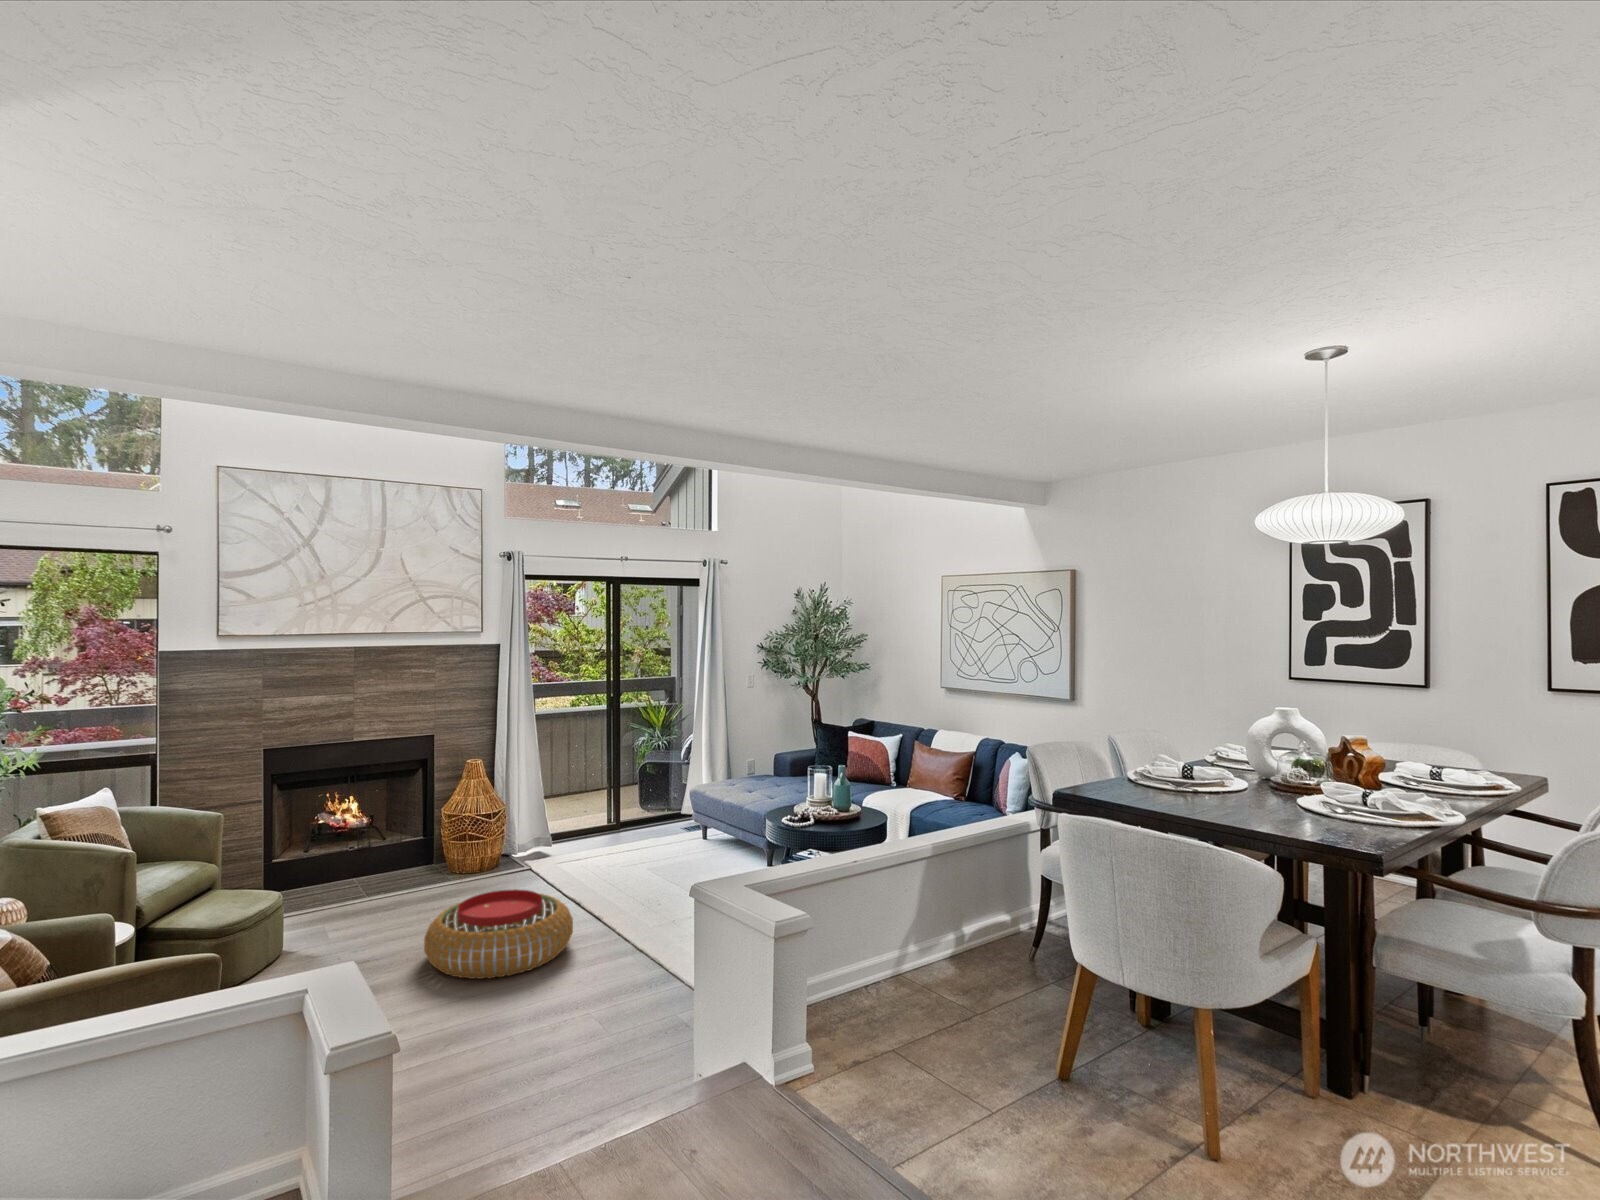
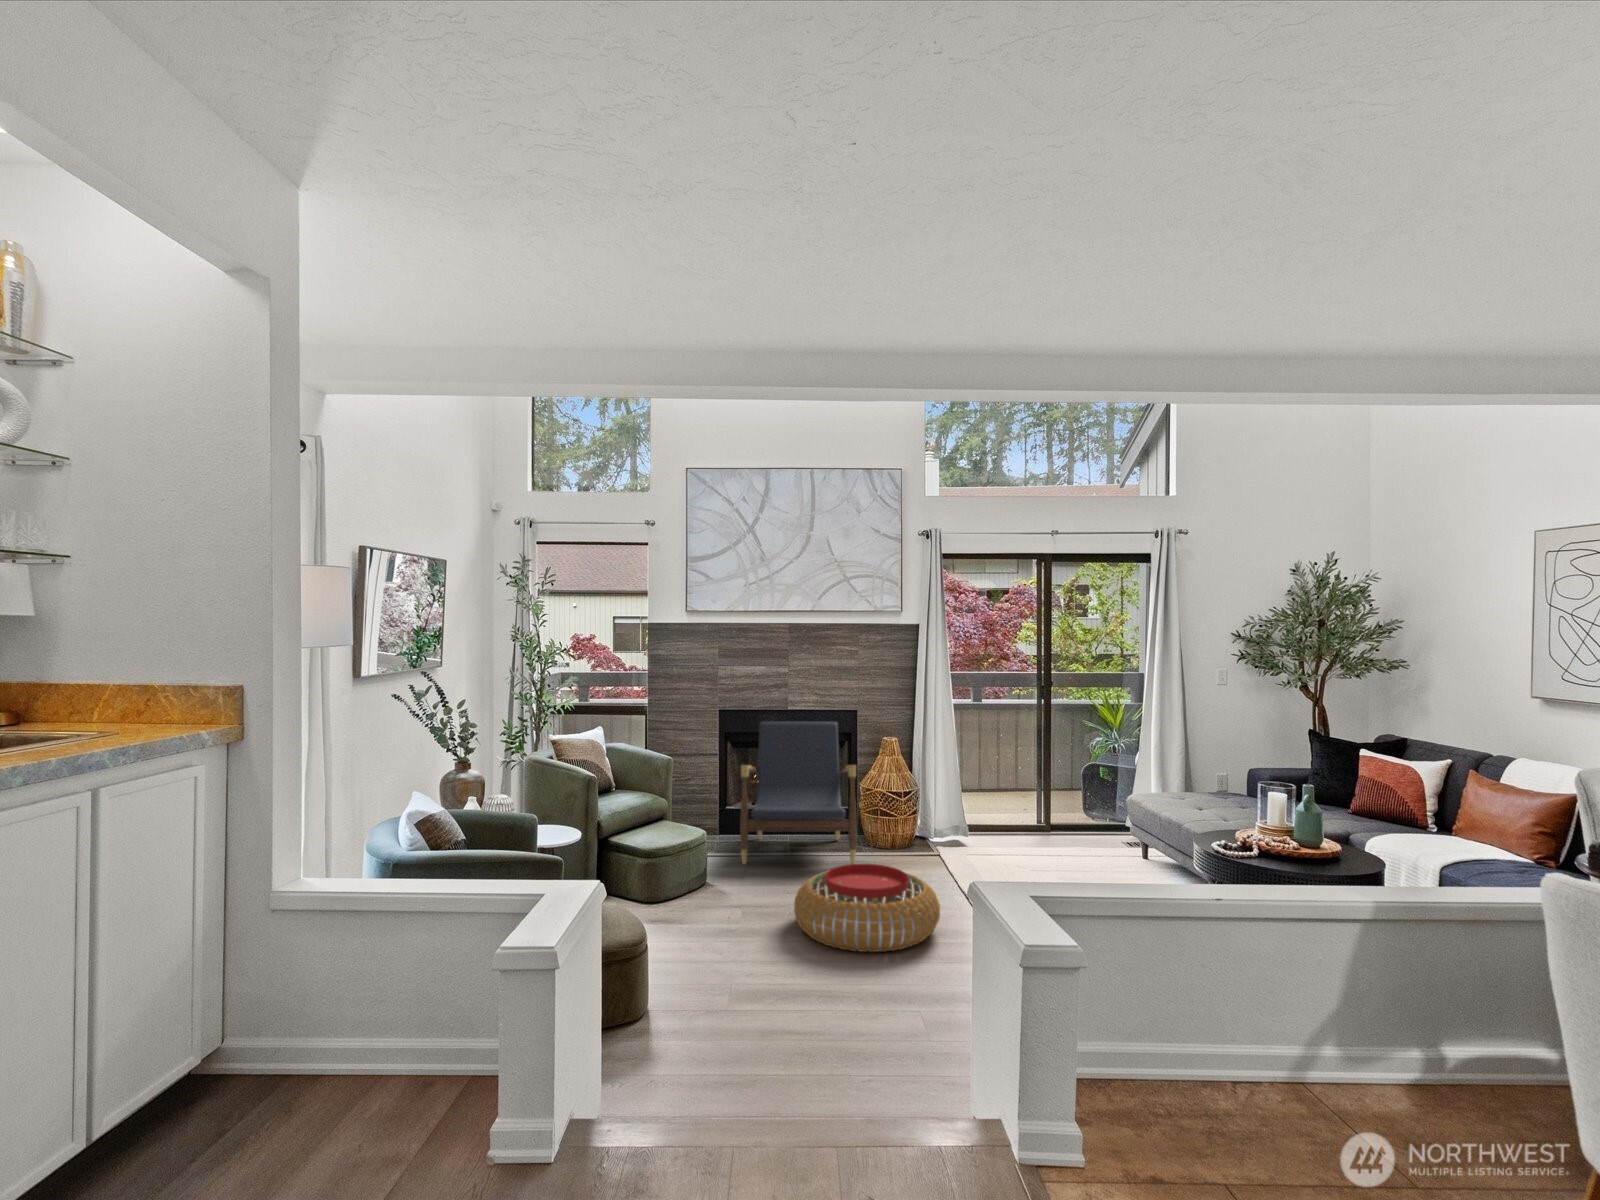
lounge chair: none [310,751,450,921] -> present [740,722,857,864]

